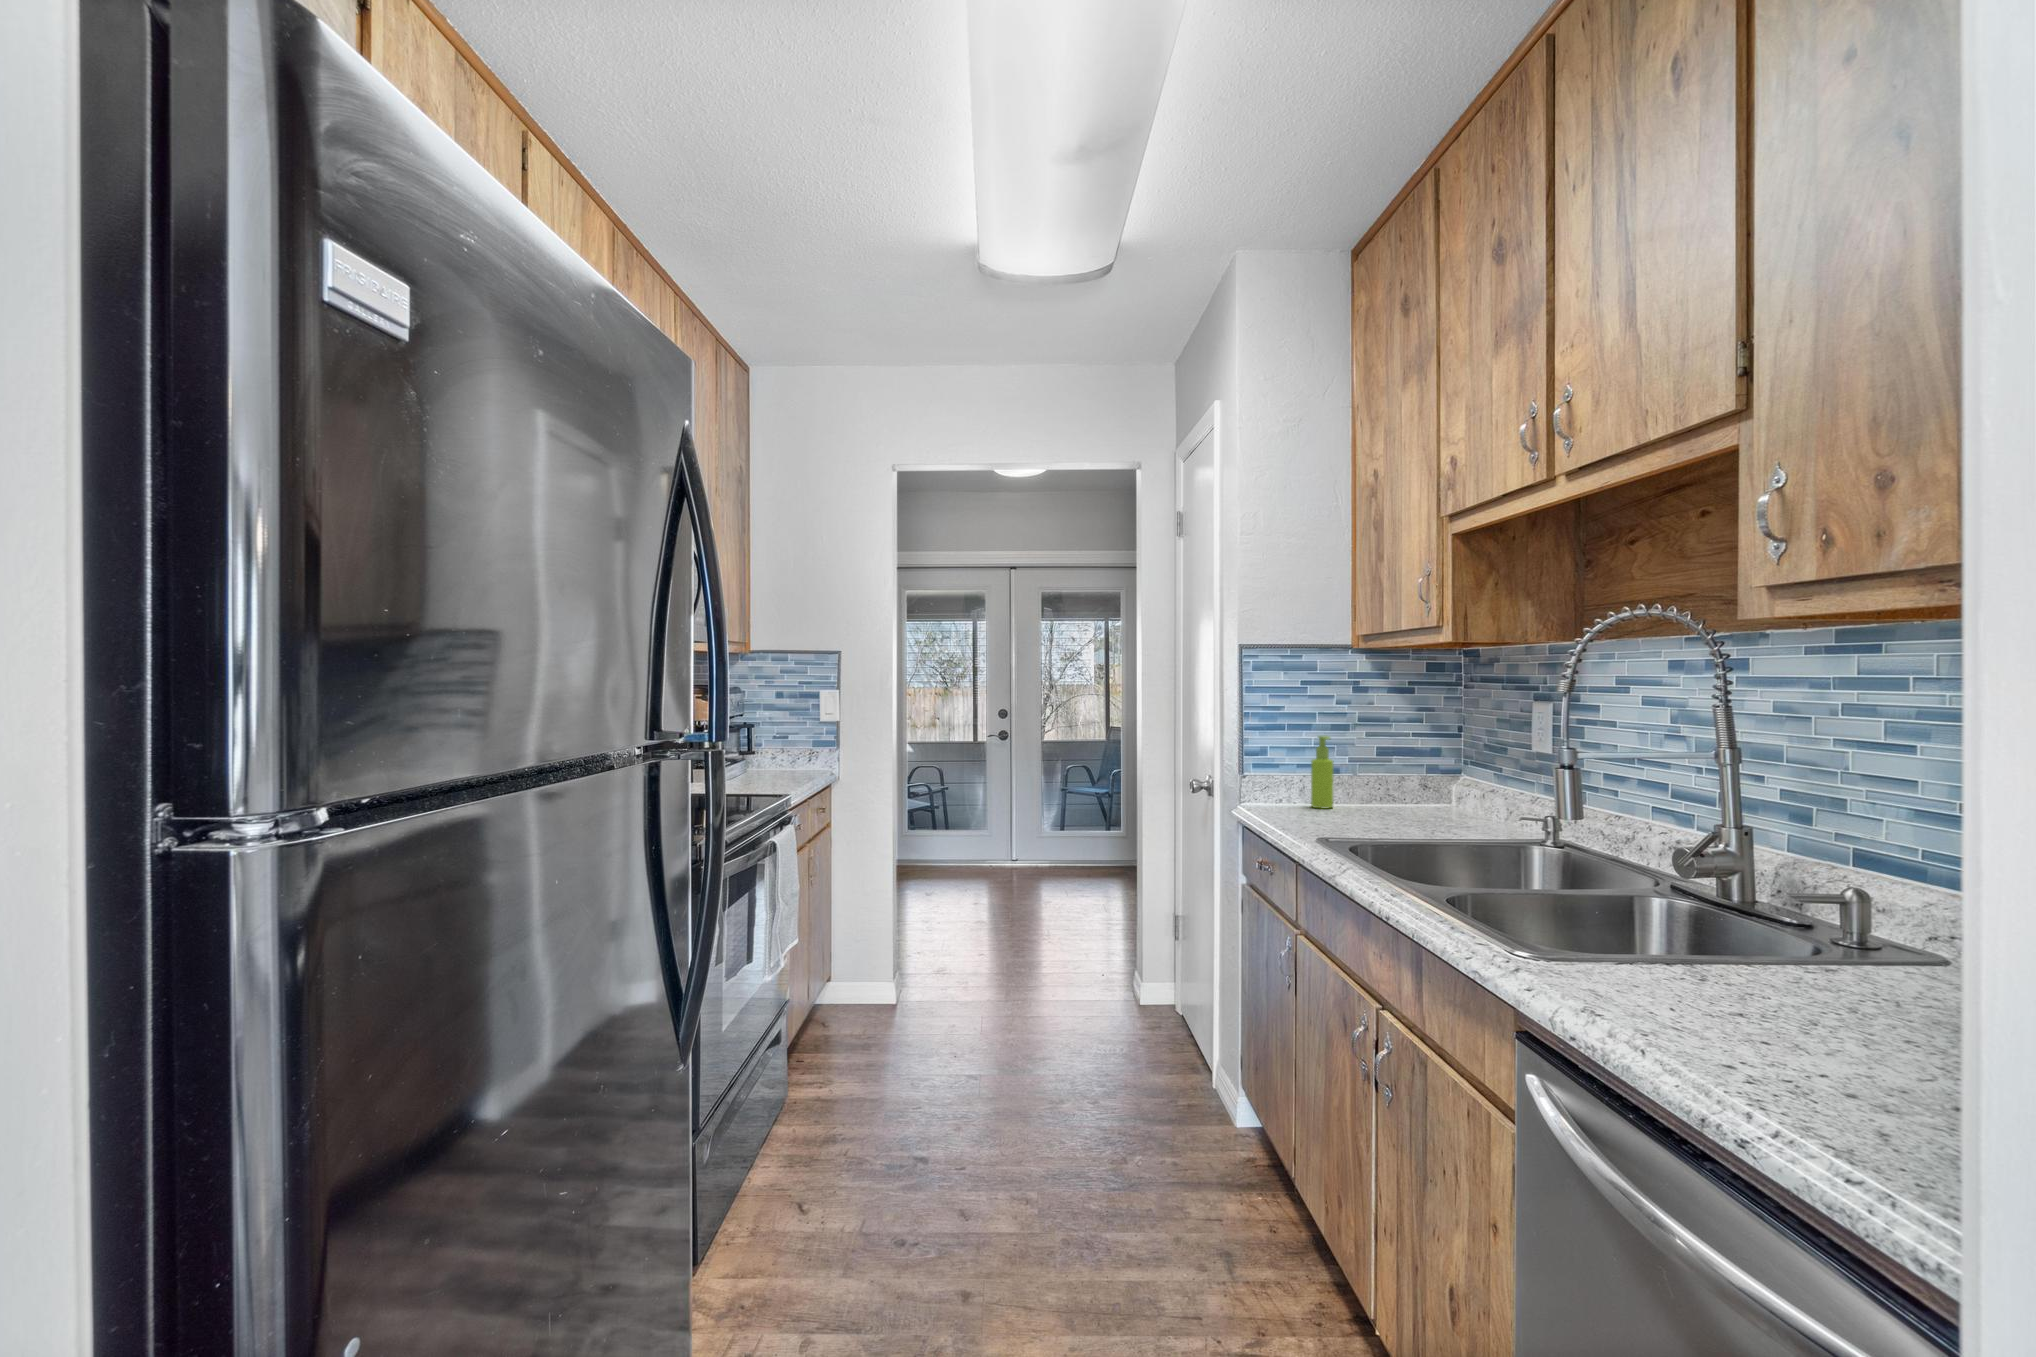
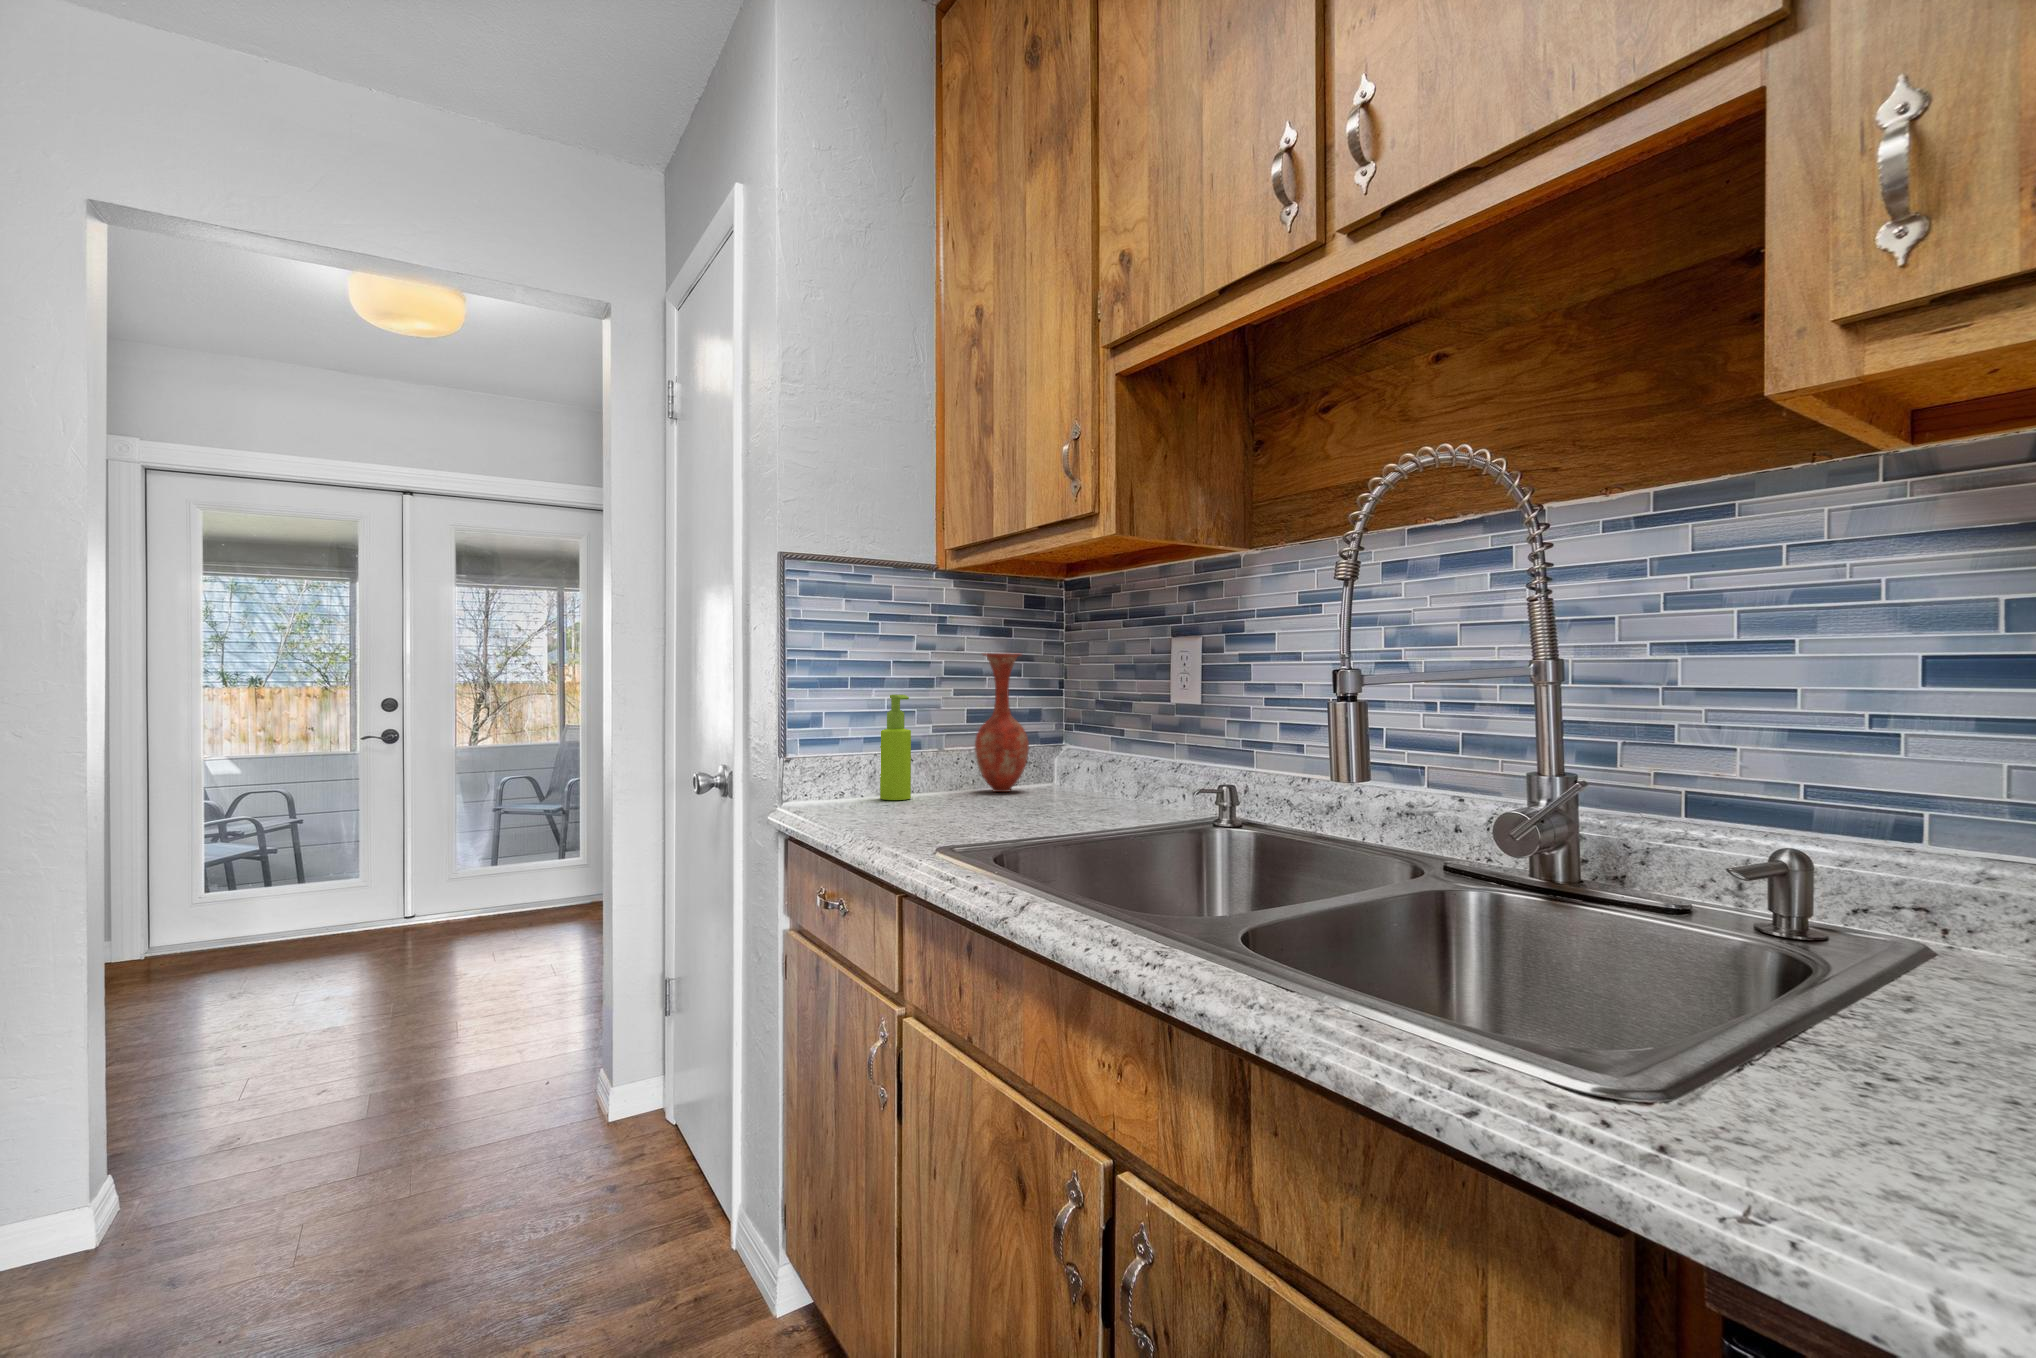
vase: none [1384,706,1427,807] -> present [975,653,1029,792]

